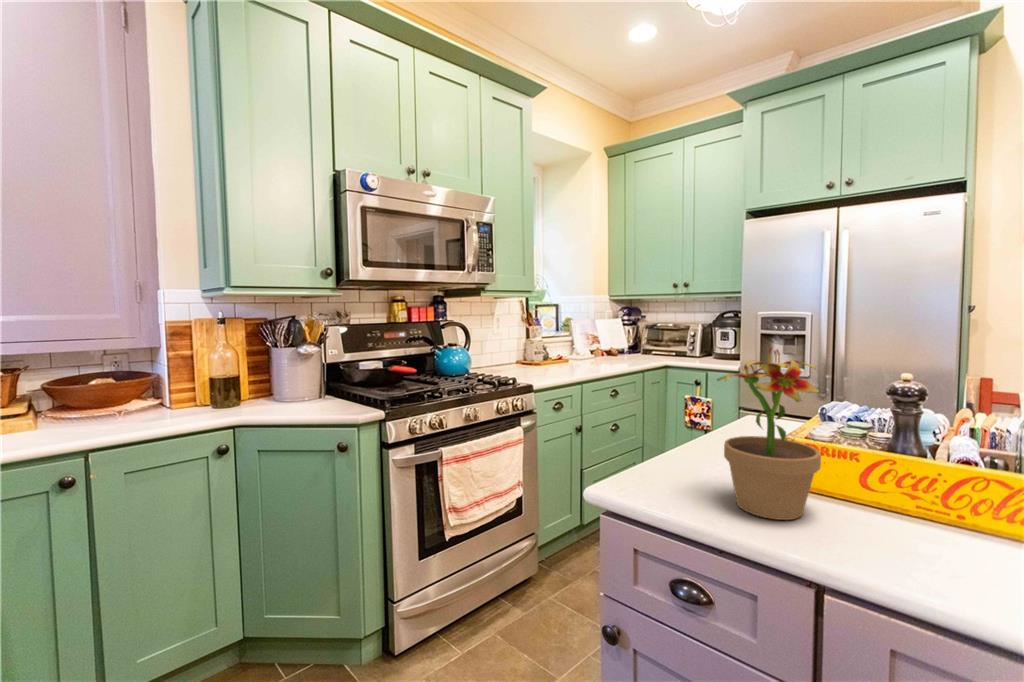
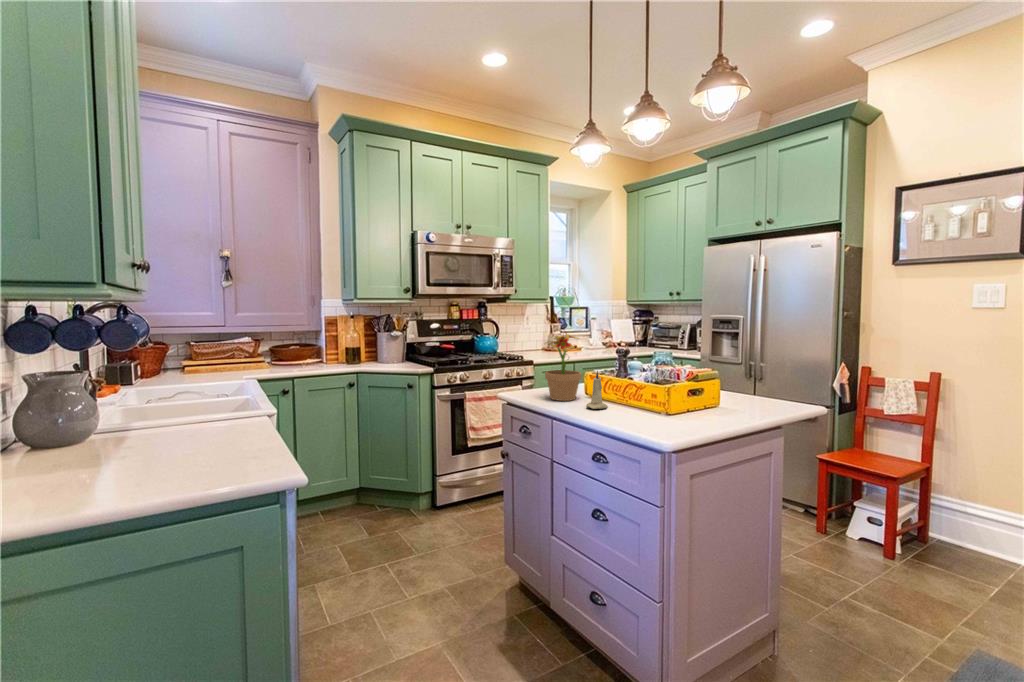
candle: none [895,456,962,564] -> present [586,371,608,409]

